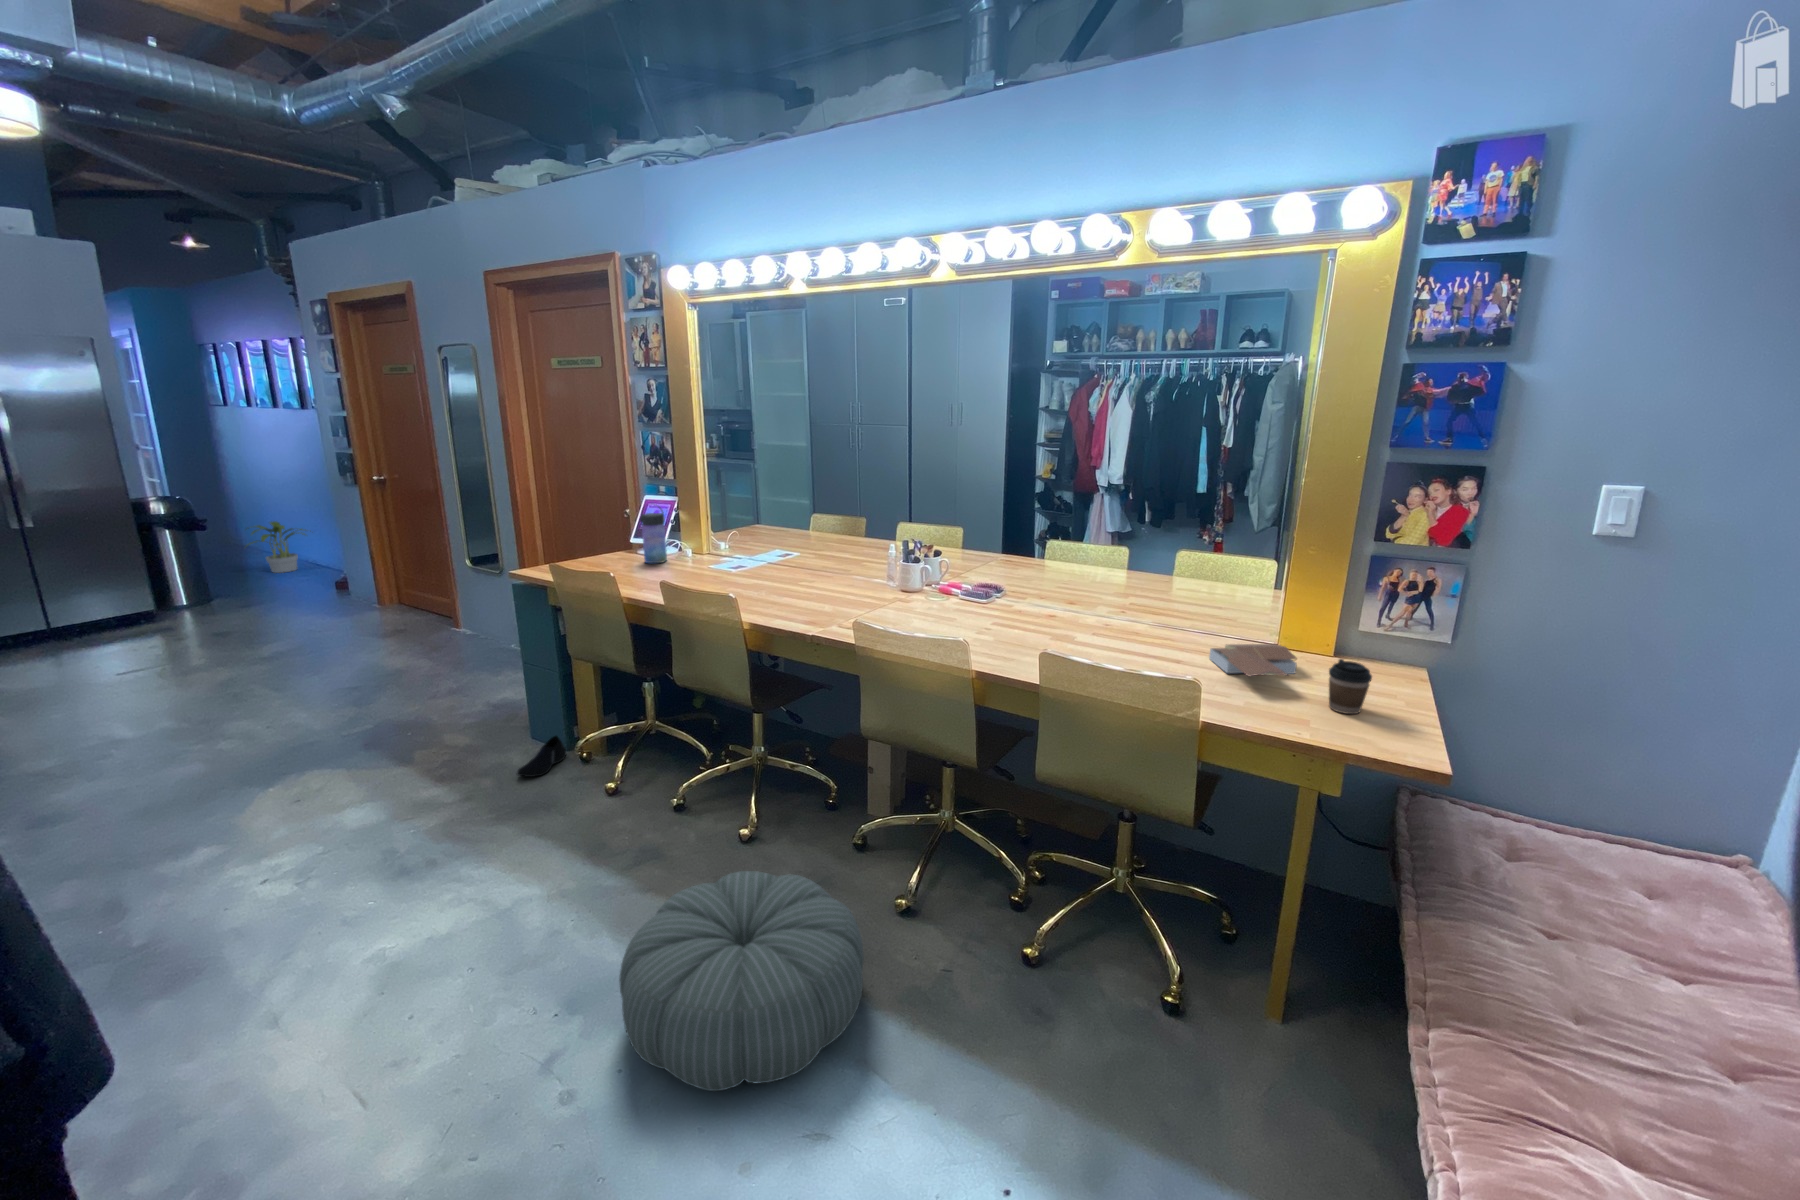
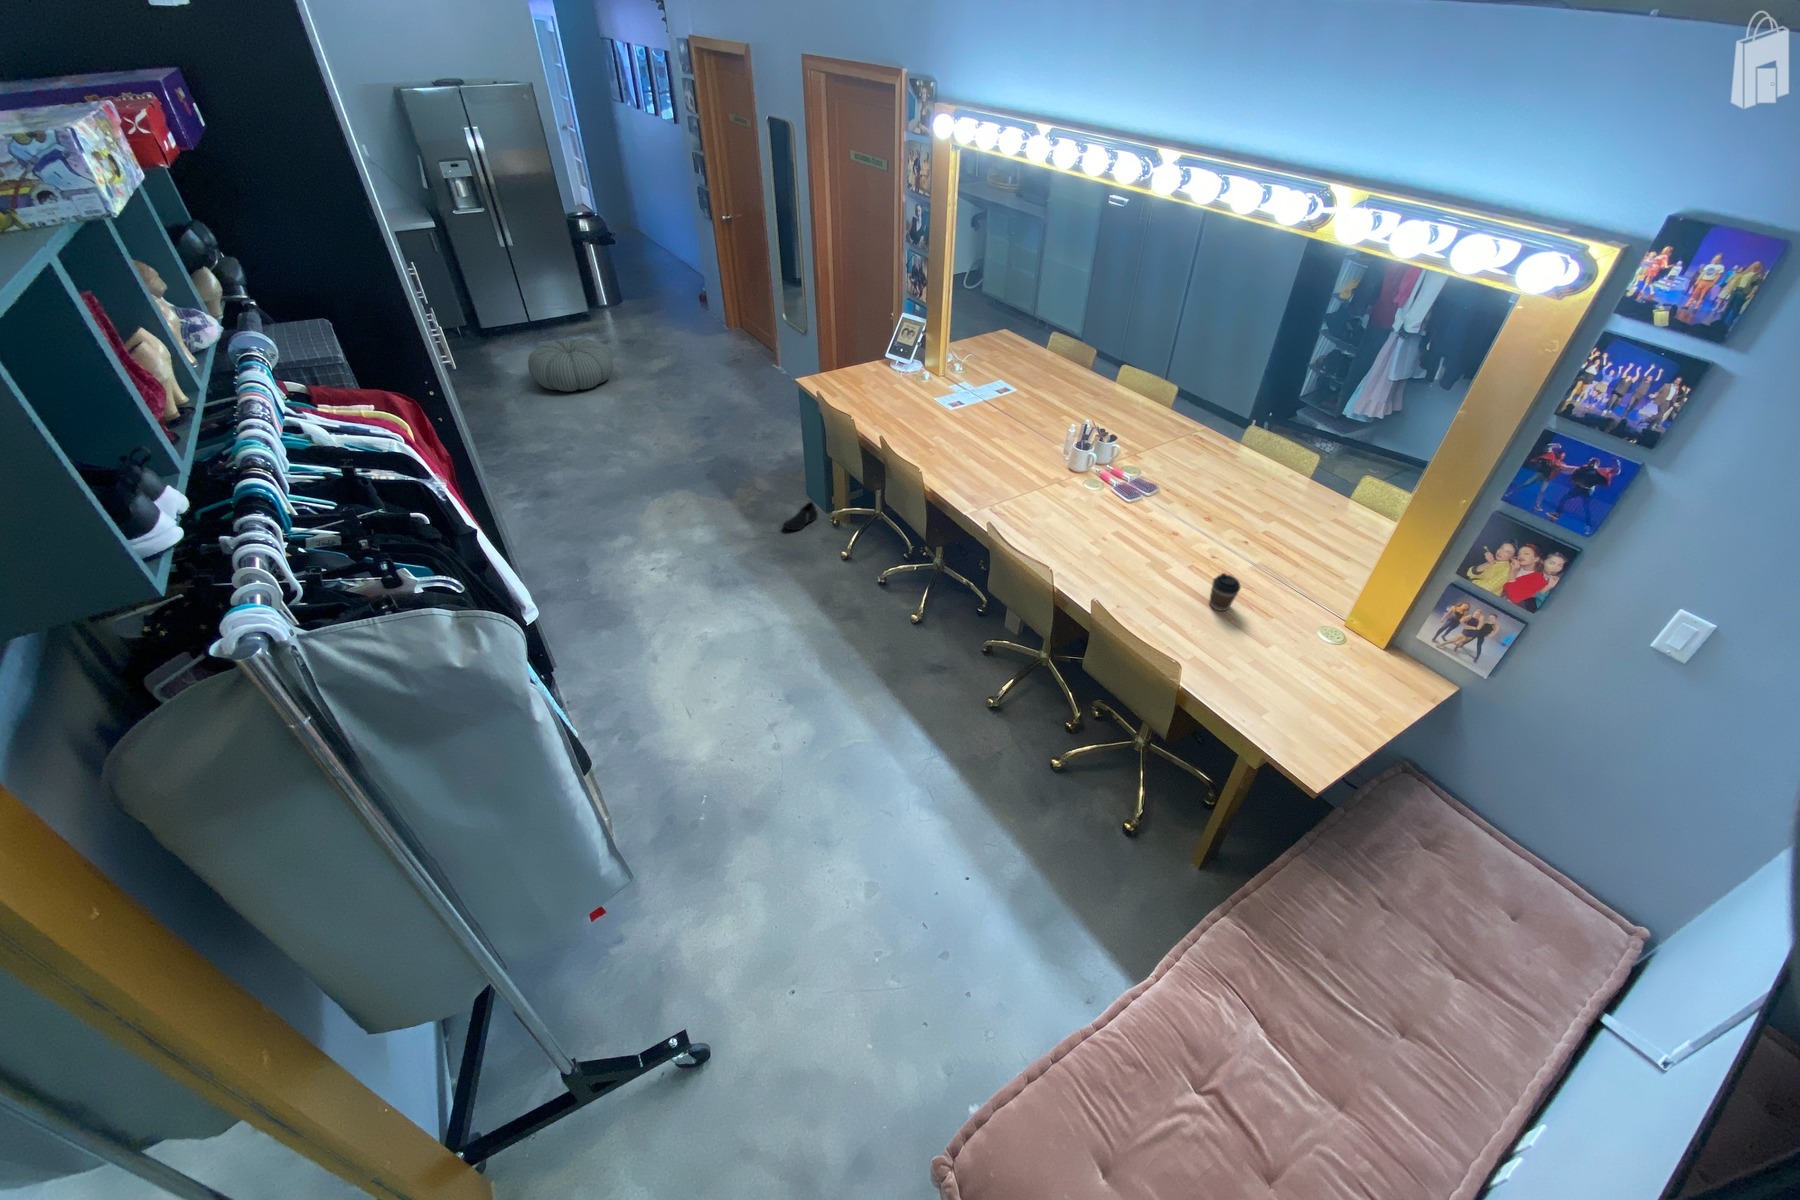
water bottle: present [640,507,667,564] -> none [889,337,909,387]
potted plant: present [248,521,305,573] -> none [637,229,684,276]
book: present [1209,644,1296,676] -> none [1262,617,1328,669]
coffee cup: present [1329,659,1372,714] -> present [1209,573,1241,611]
pouf: present [619,871,864,1091] -> present [528,338,613,392]

